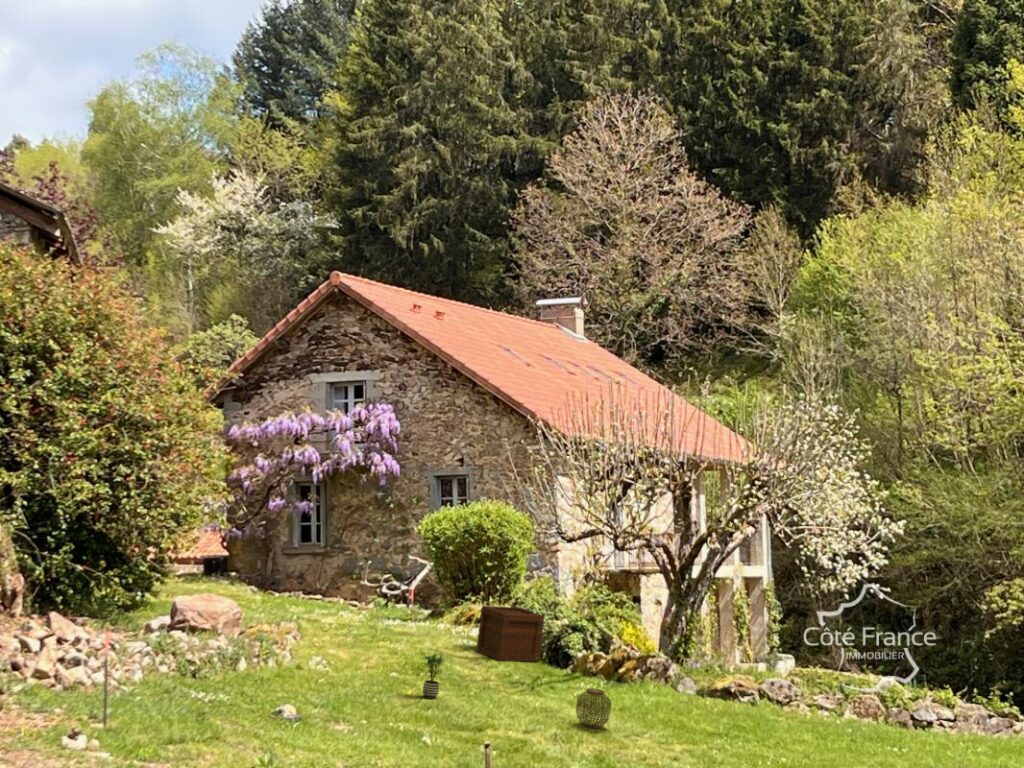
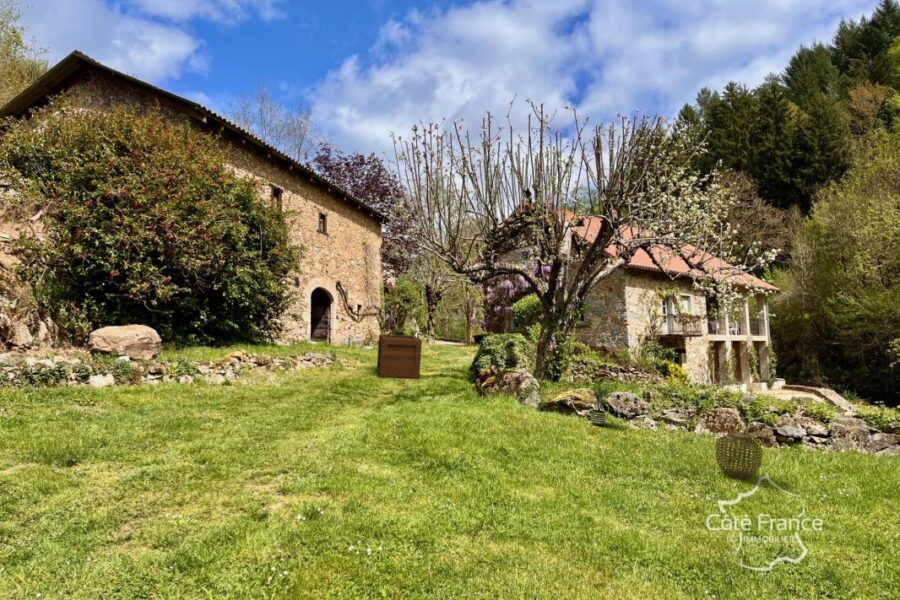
potted plant: present [423,654,444,699] -> present [590,386,610,426]
woven basket: present [576,688,611,729] -> present [716,432,762,479]

